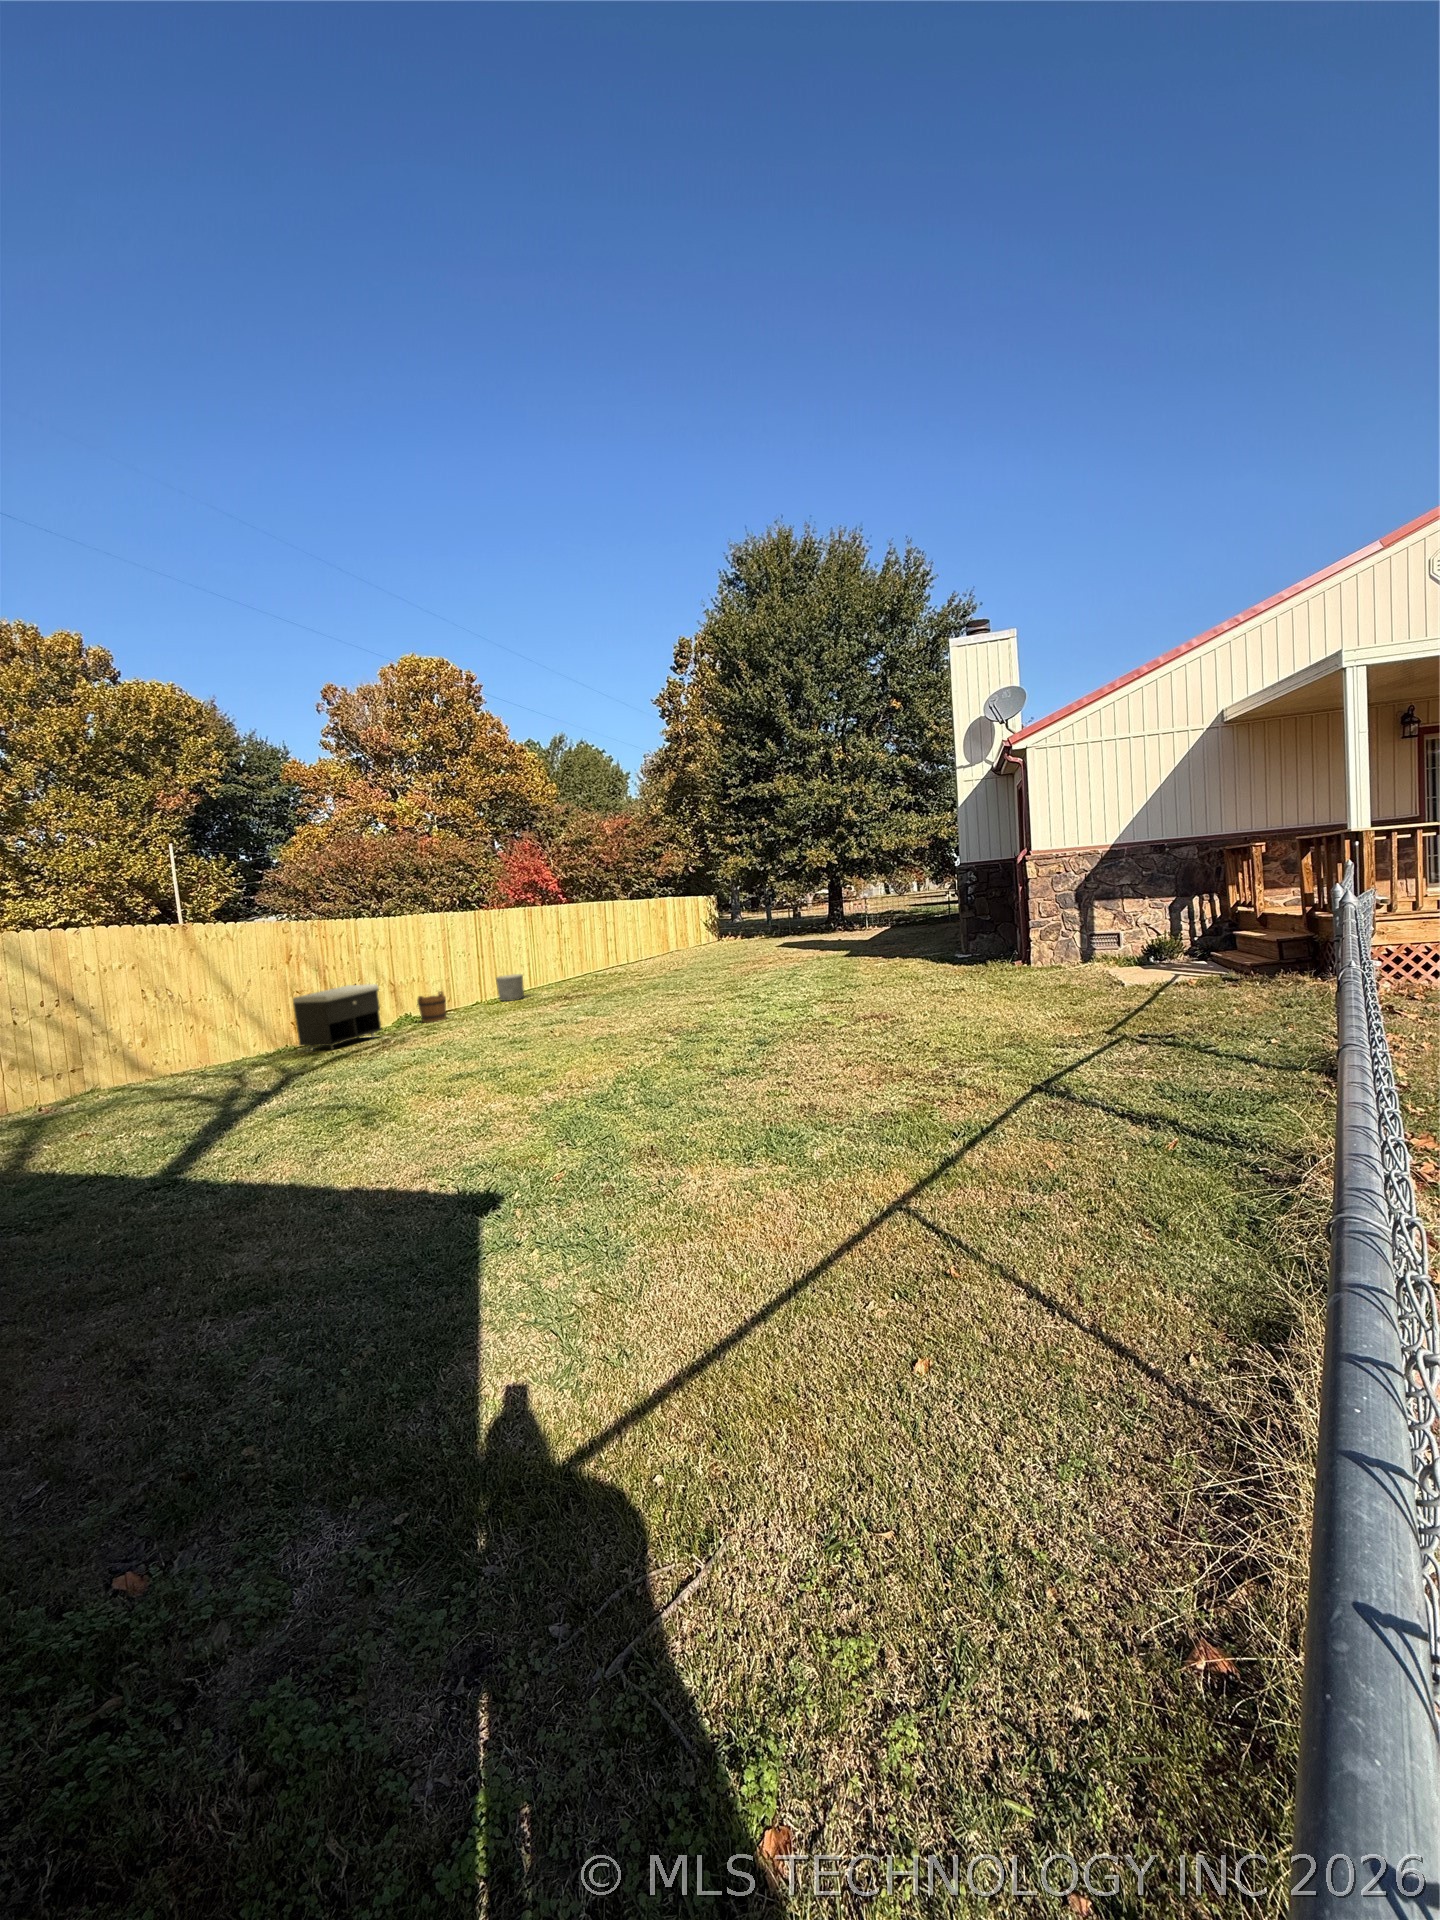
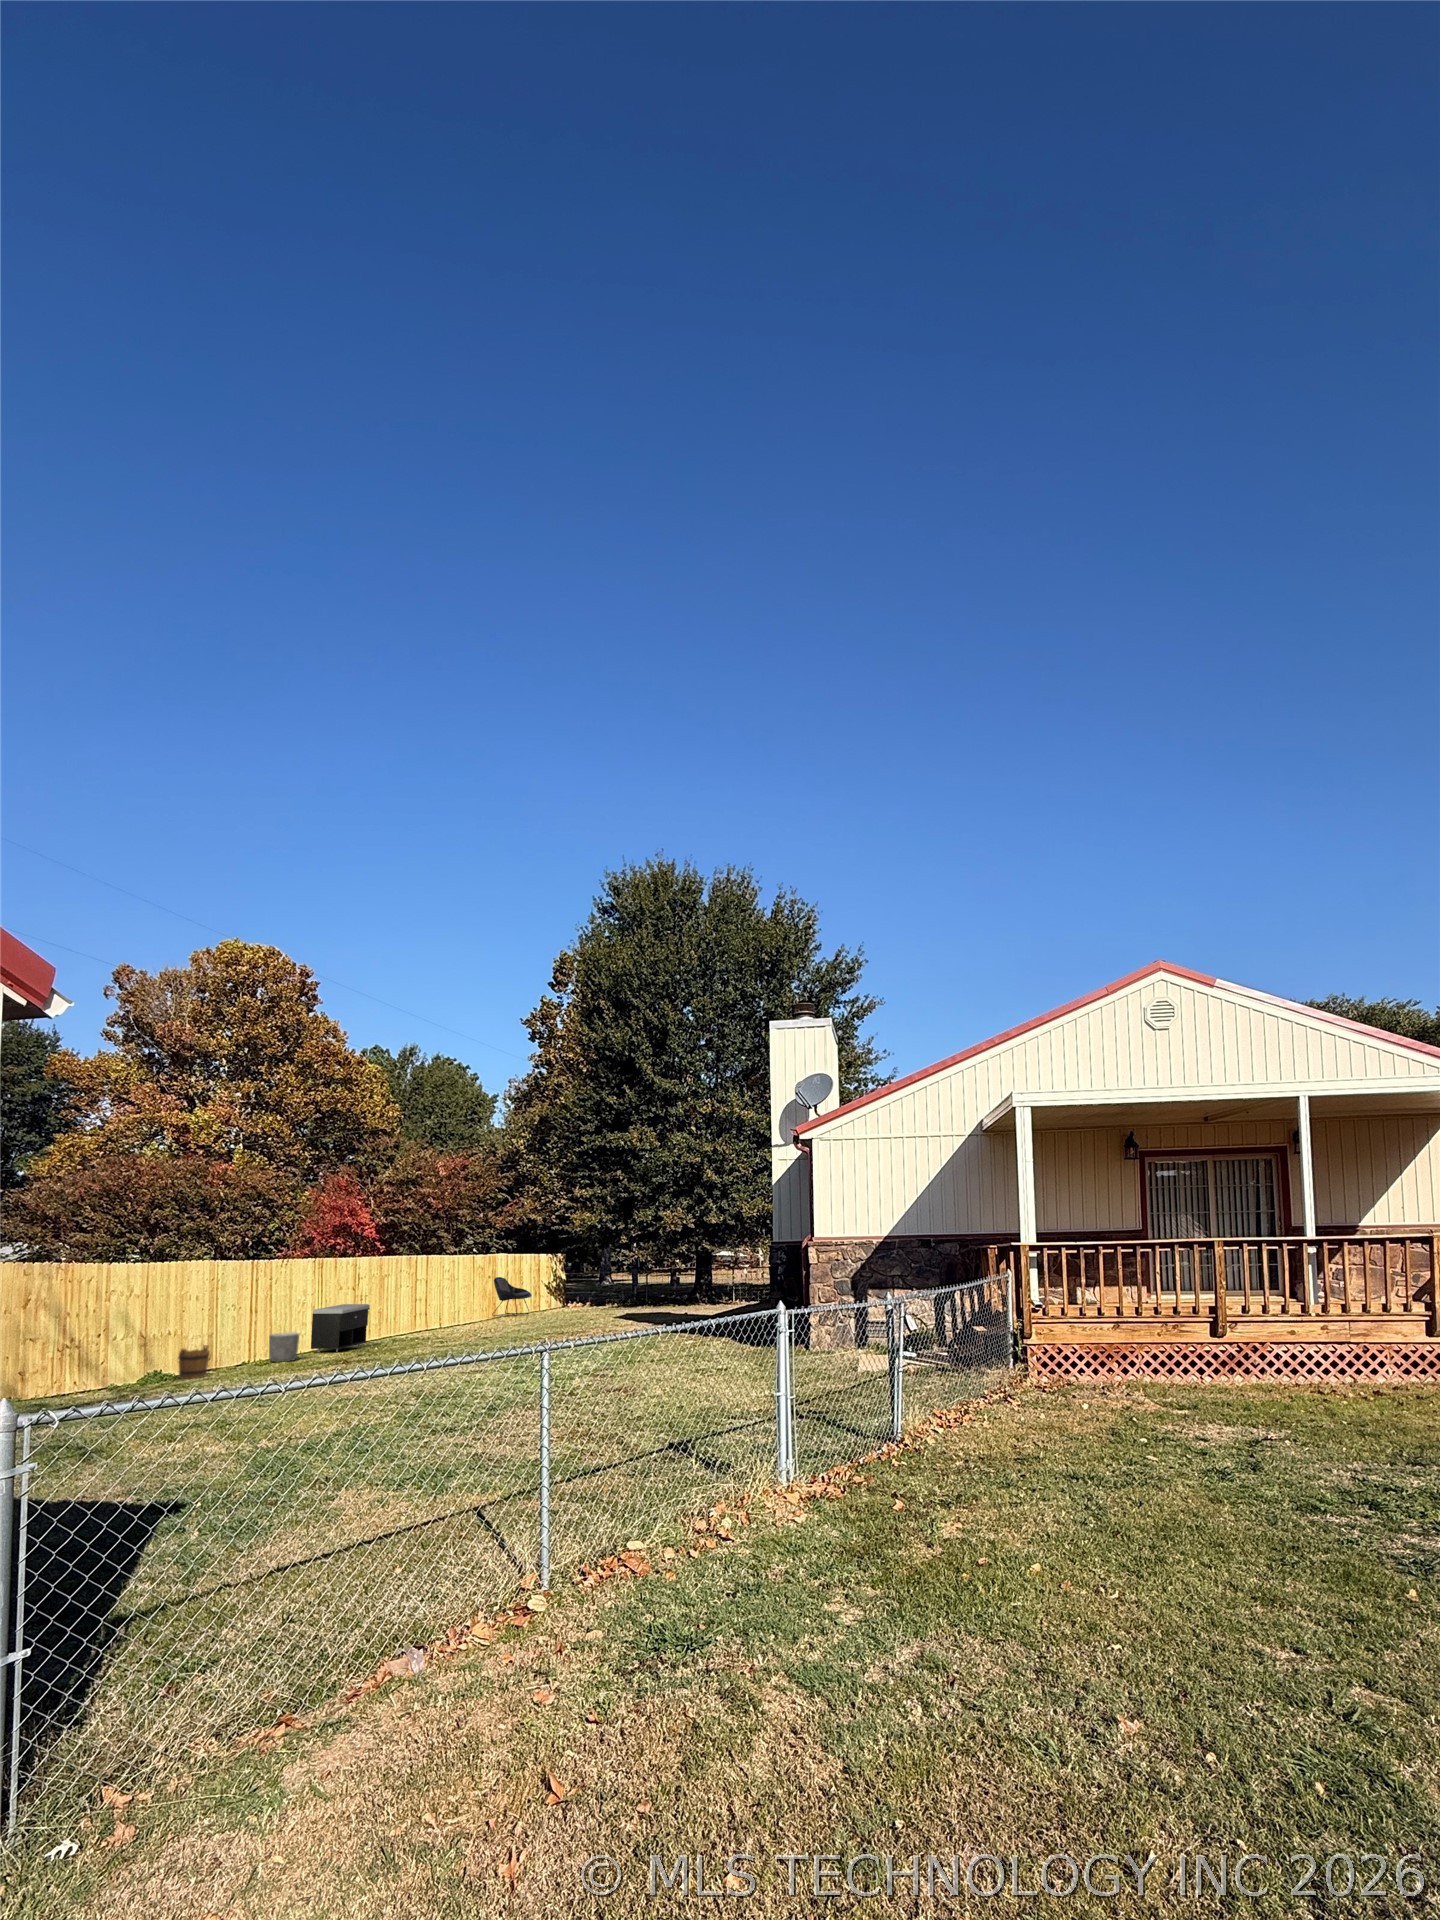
lounge chair: none [670,917,703,949] -> present [492,1277,532,1317]
storage bench: present [293,984,382,1050] -> present [311,1304,370,1353]

